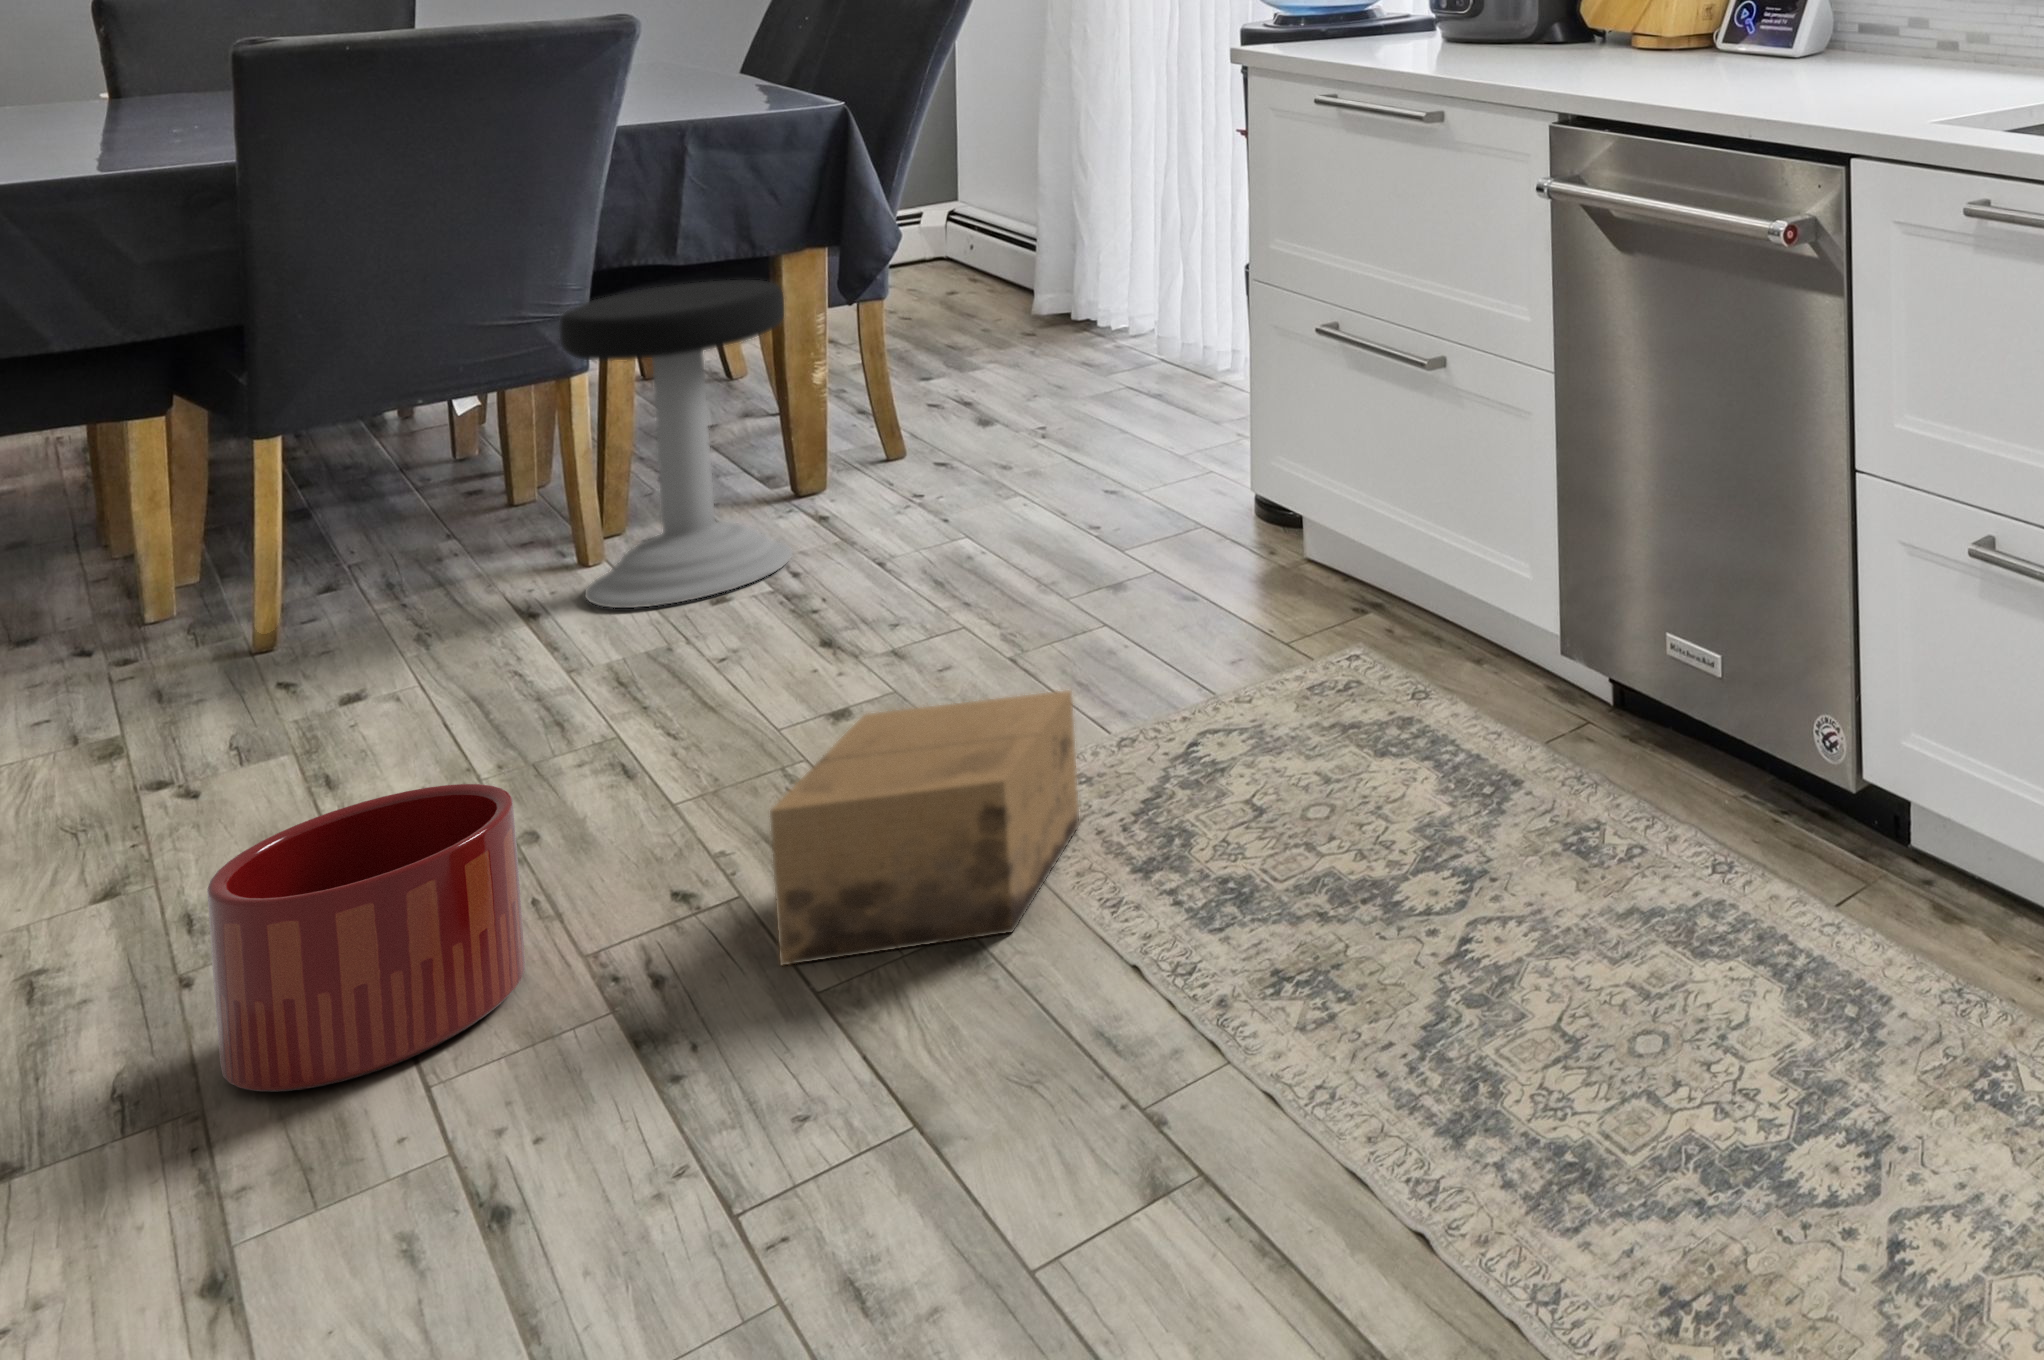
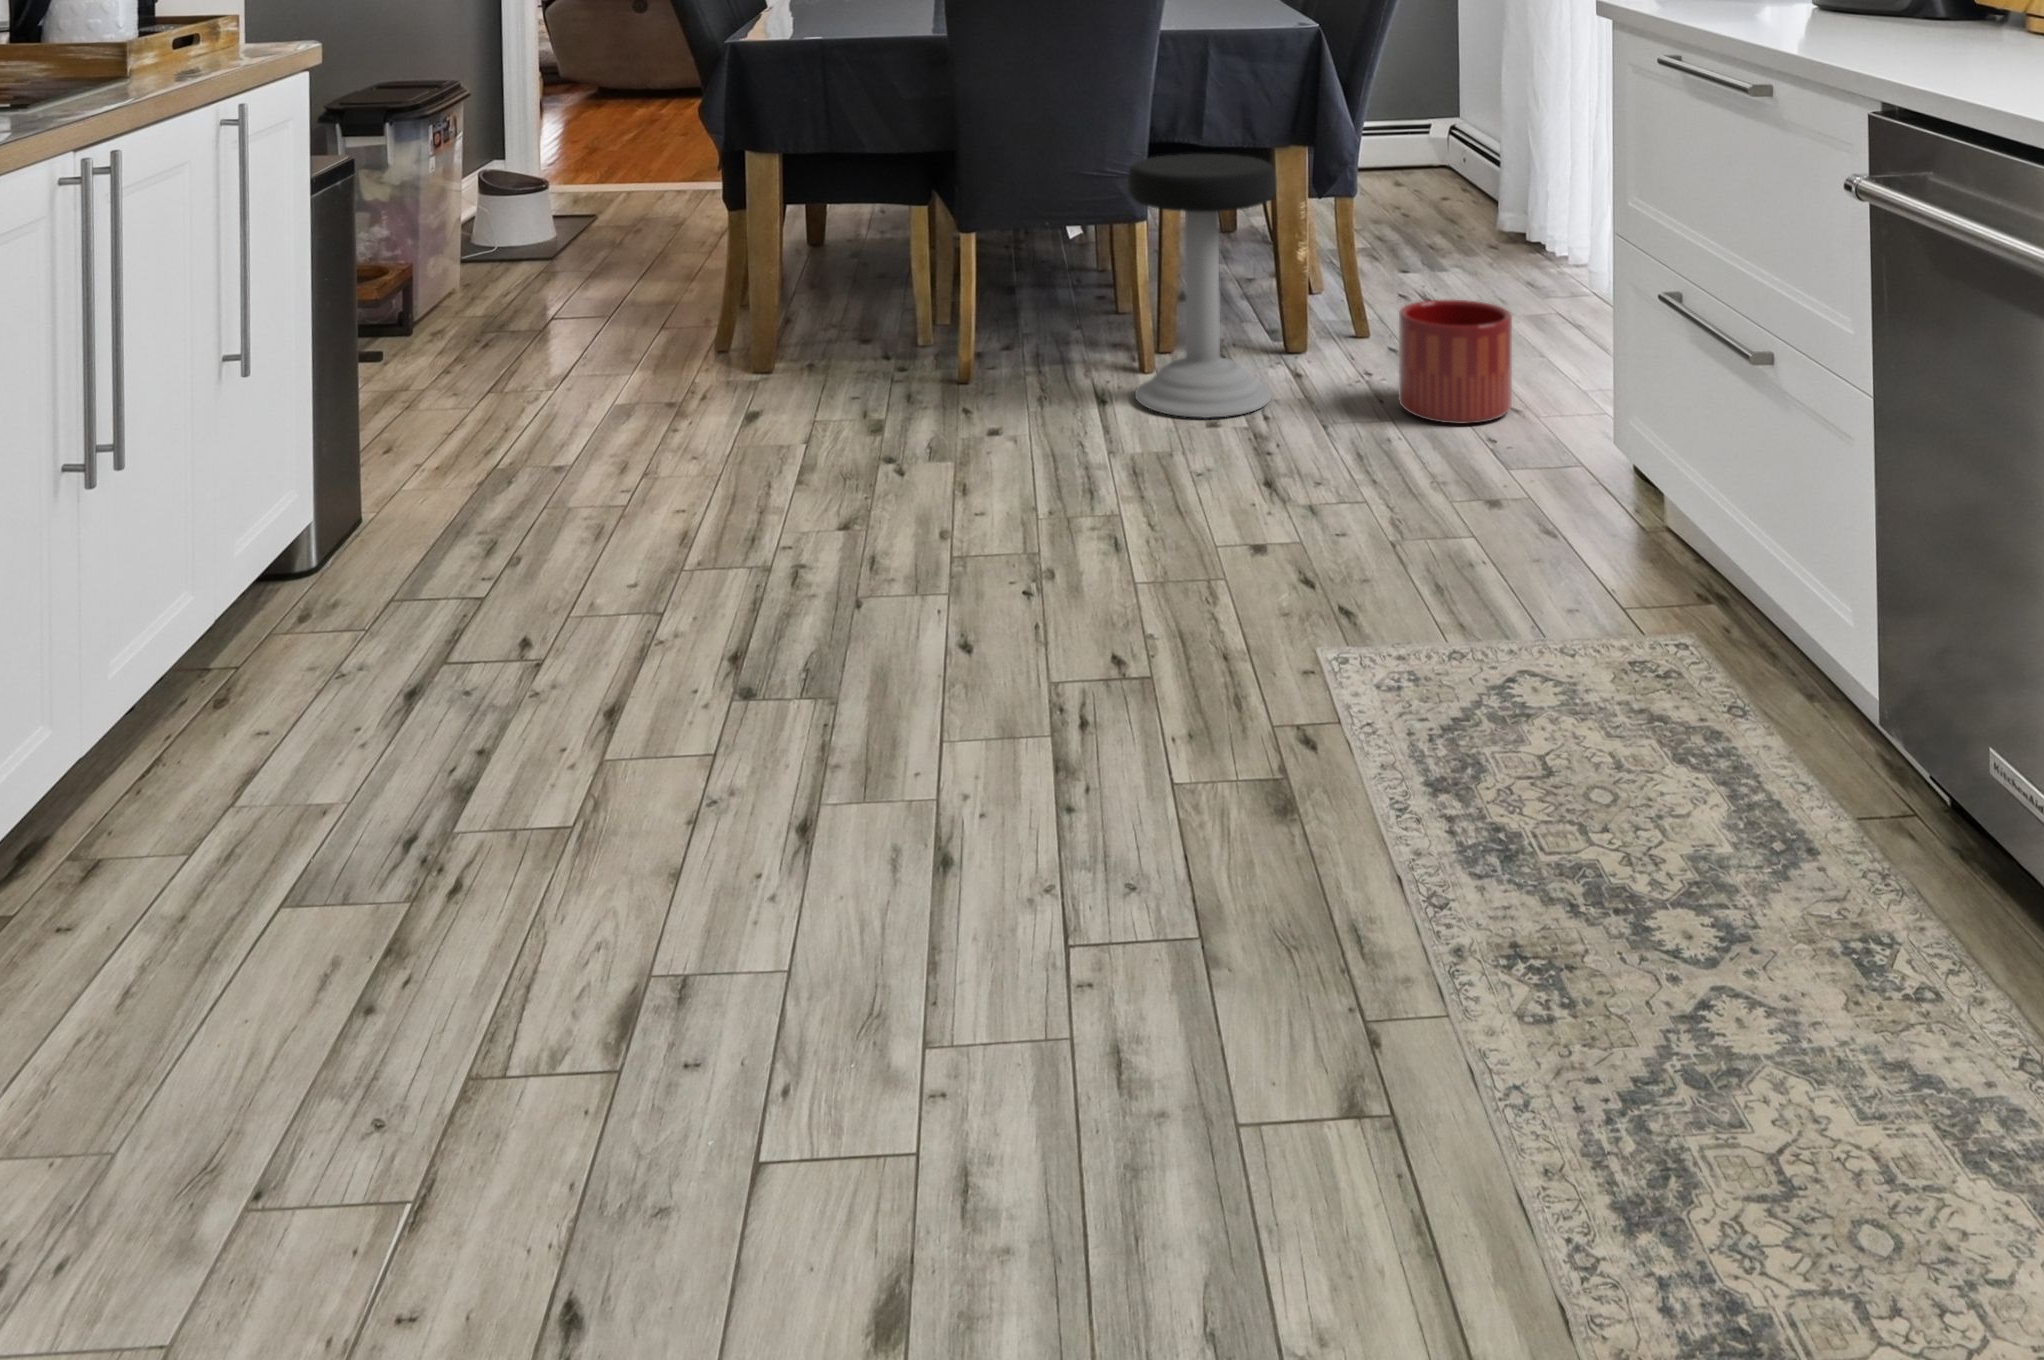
cardboard box: present [770,690,1079,965] -> none [1156,557,1400,799]
planter: present [207,784,525,1092] -> present [1399,300,1512,424]

